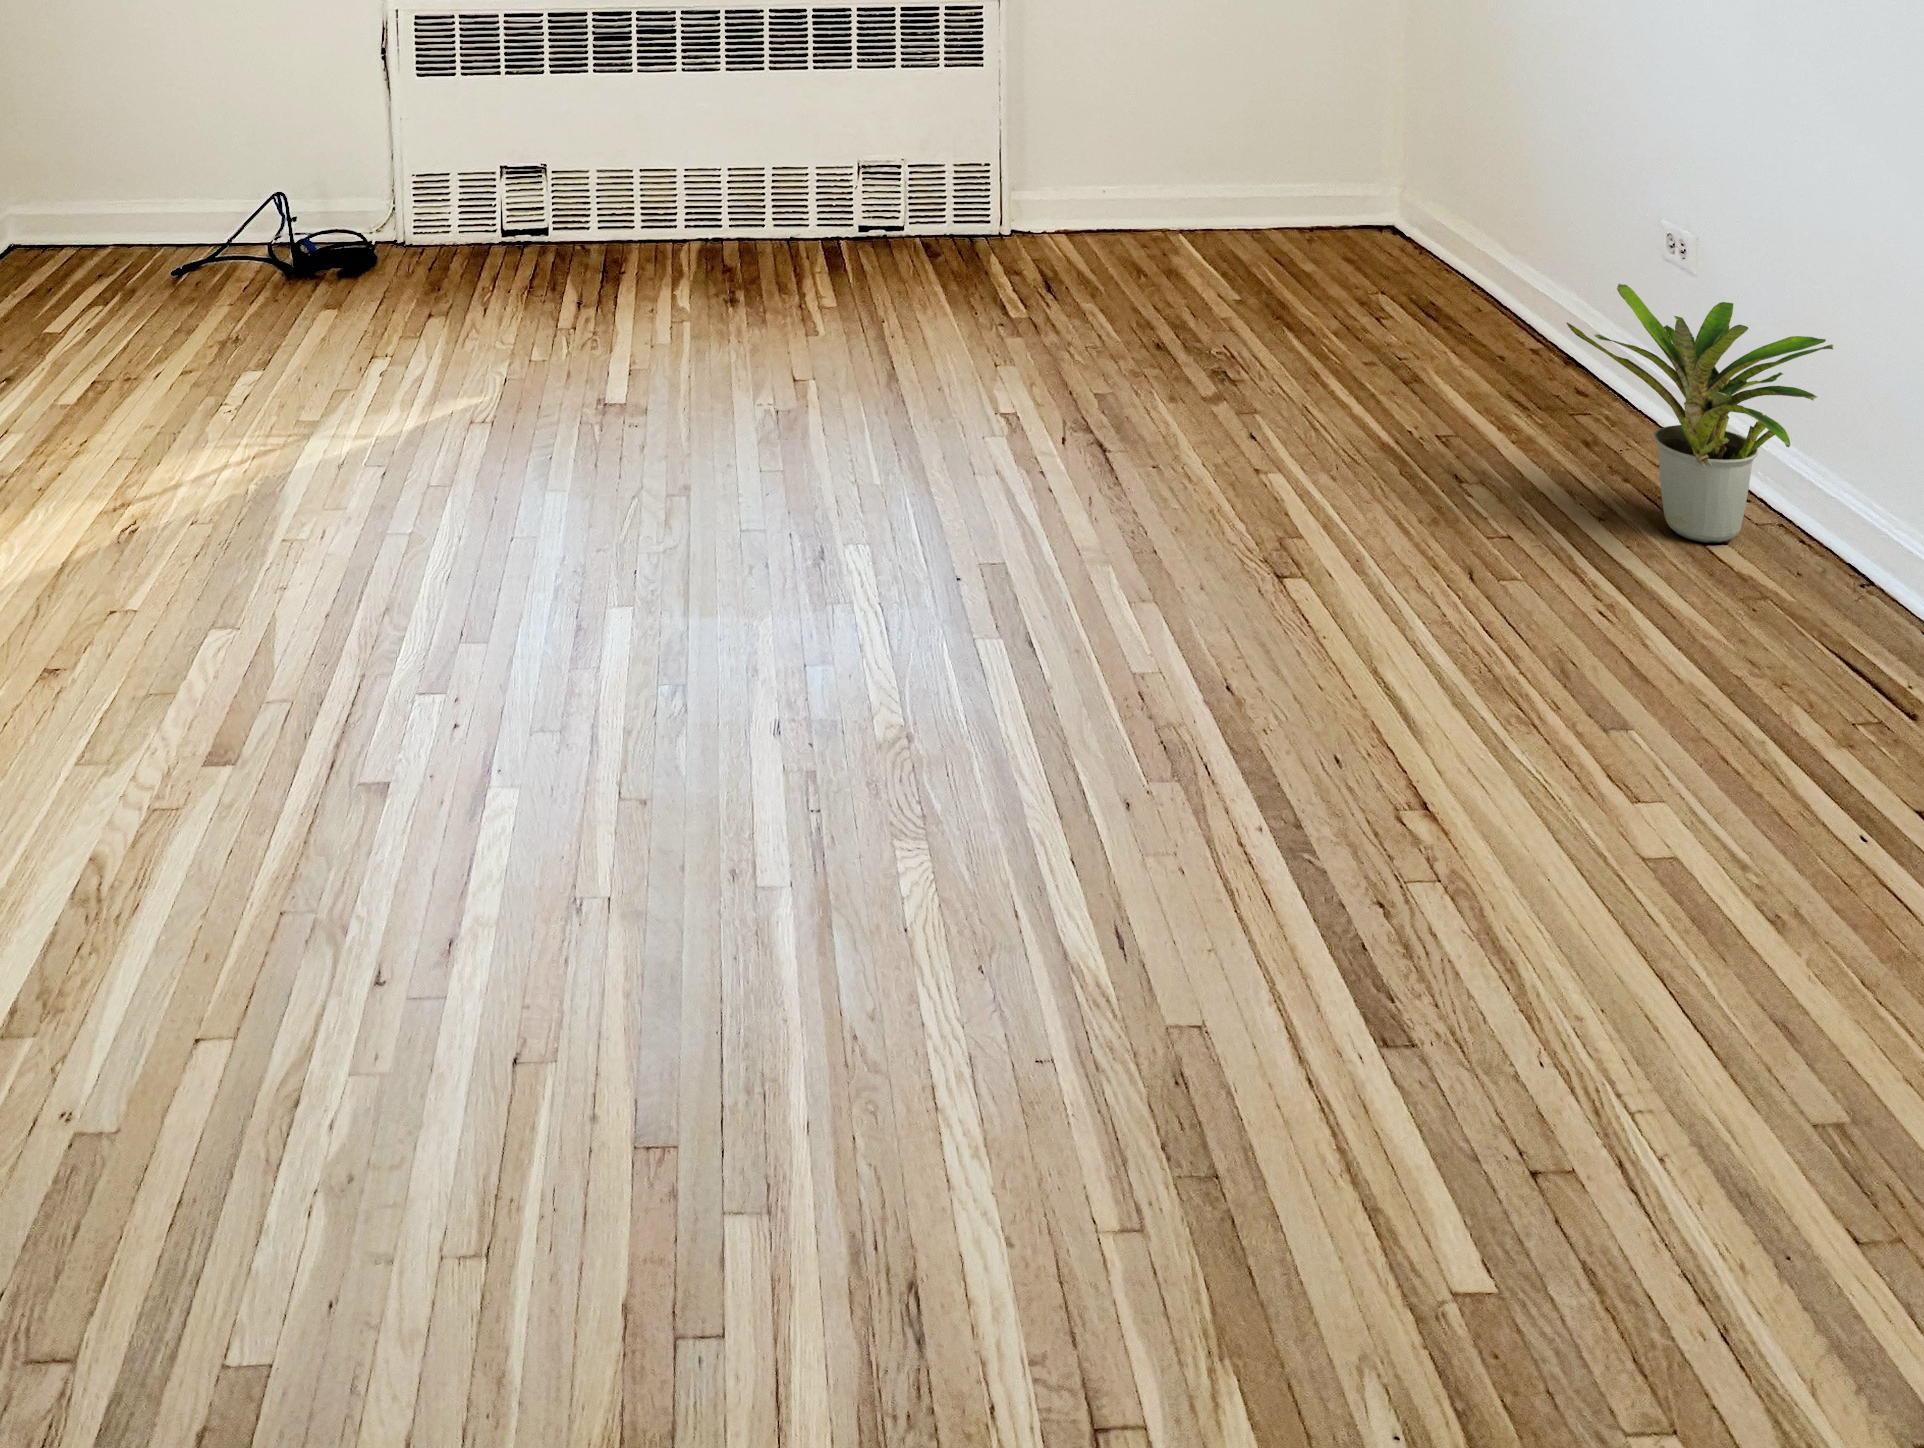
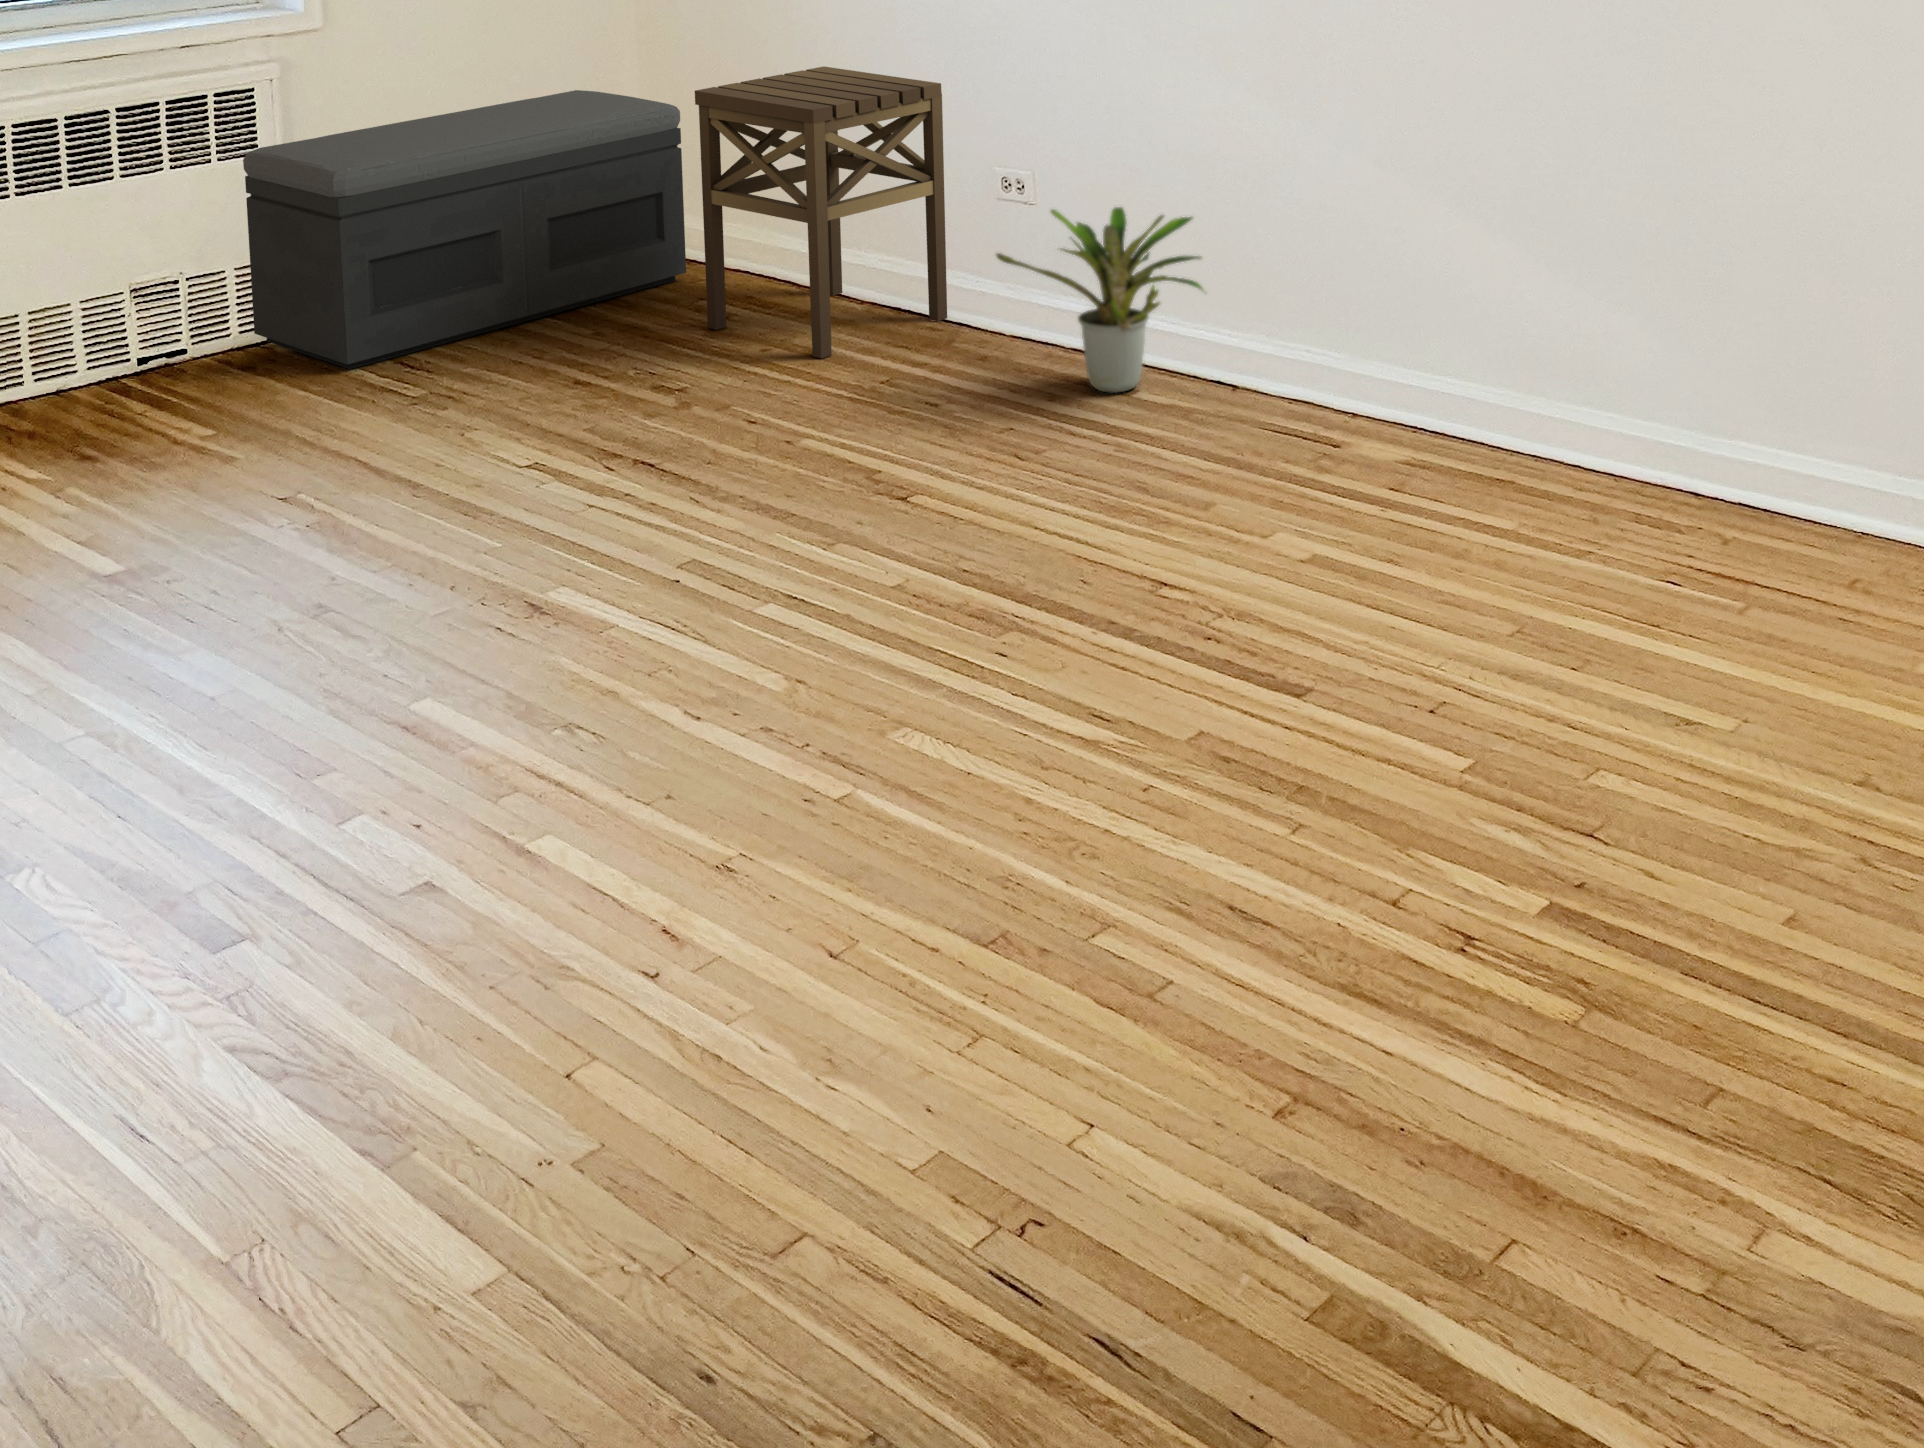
storage bench: none [963,56,1393,280] -> present [243,90,686,369]
side table: none [1340,68,1617,393] -> present [695,66,947,359]

